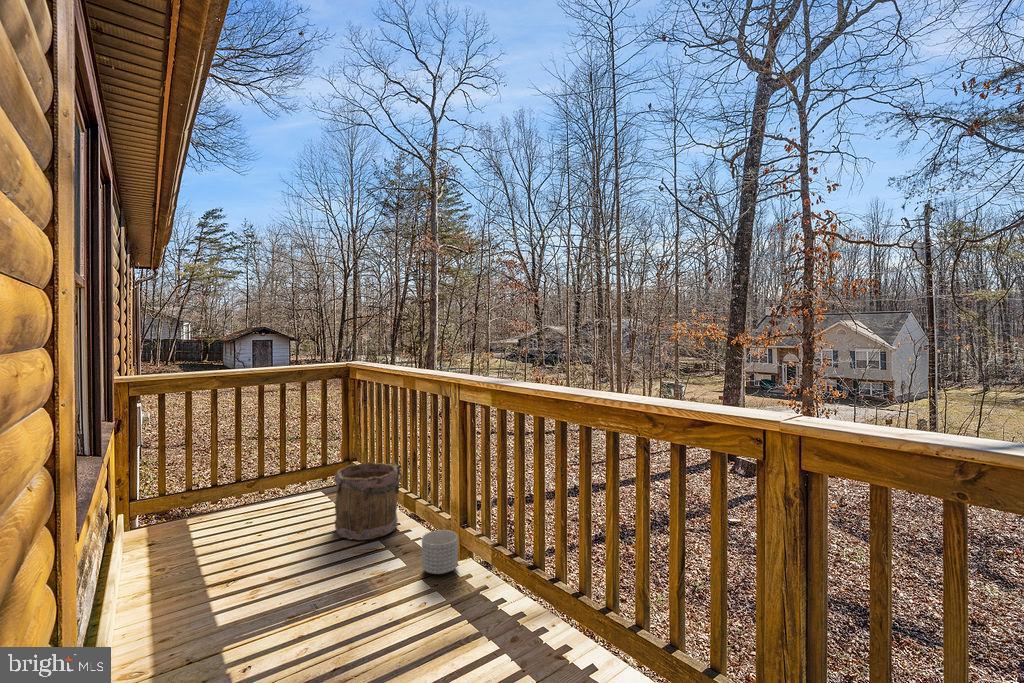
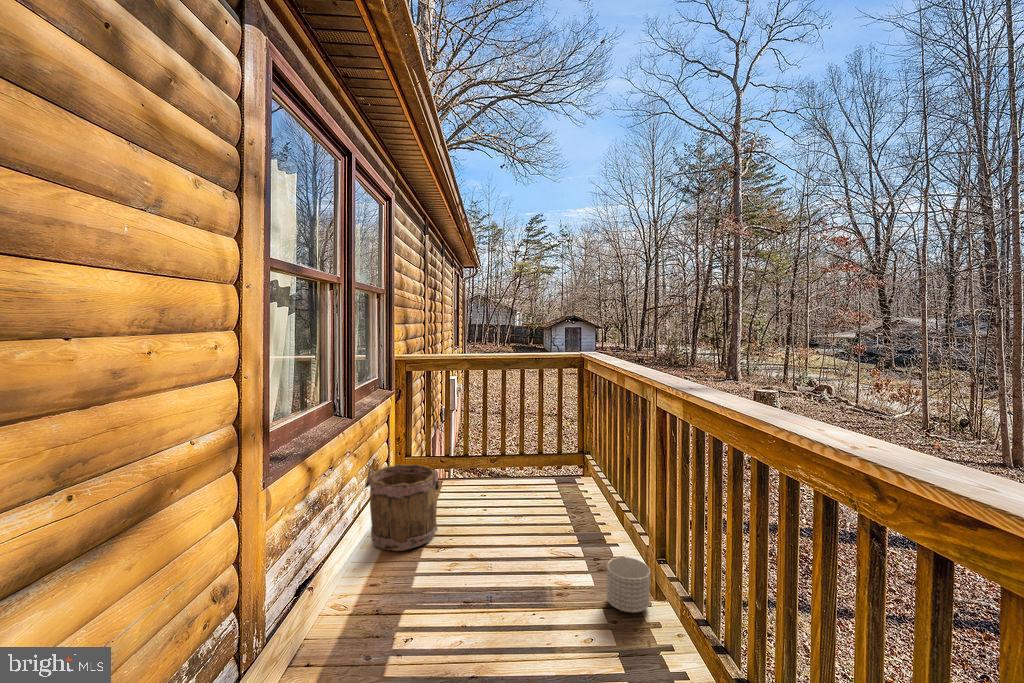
bucket: present [334,461,402,540] -> present [365,464,439,551]

